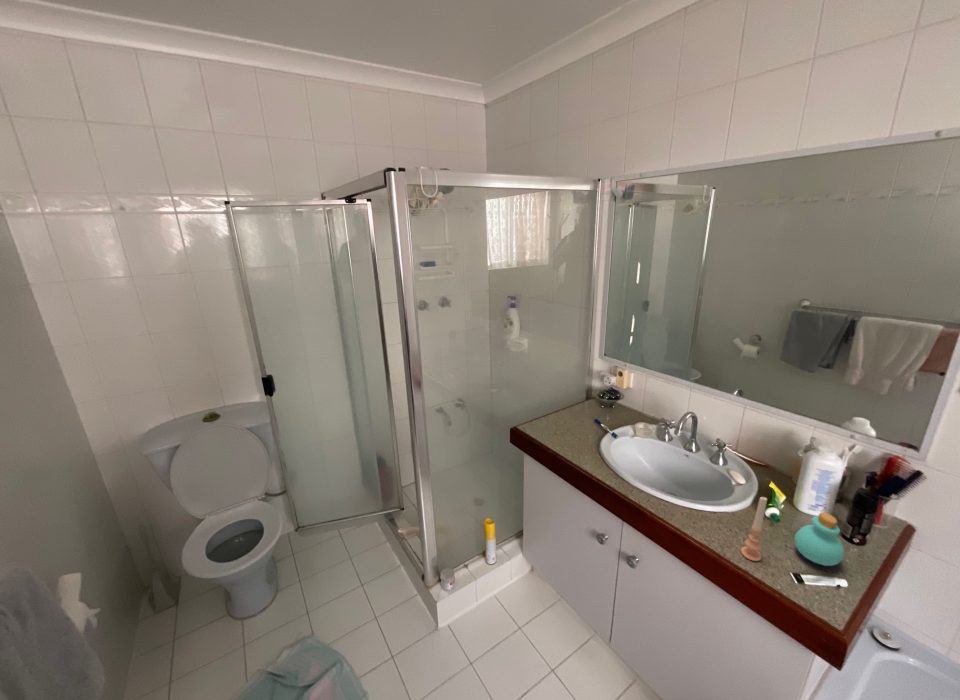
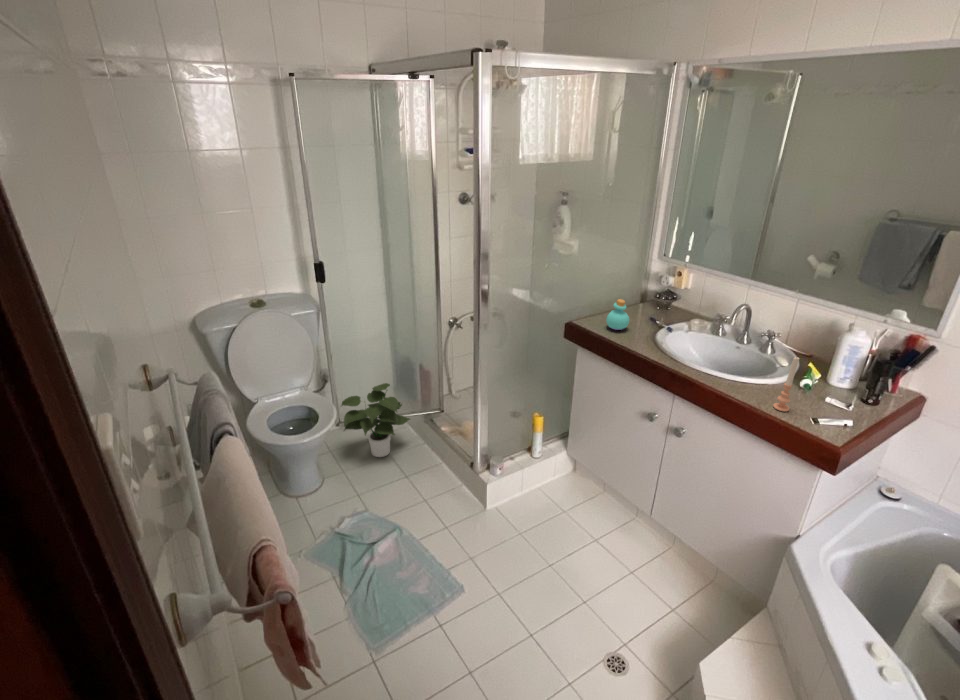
potted plant: none [295,485,371,563] -> present [342,383,410,457]
perfume bottle: present [794,513,844,566] -> present [606,299,629,330]

